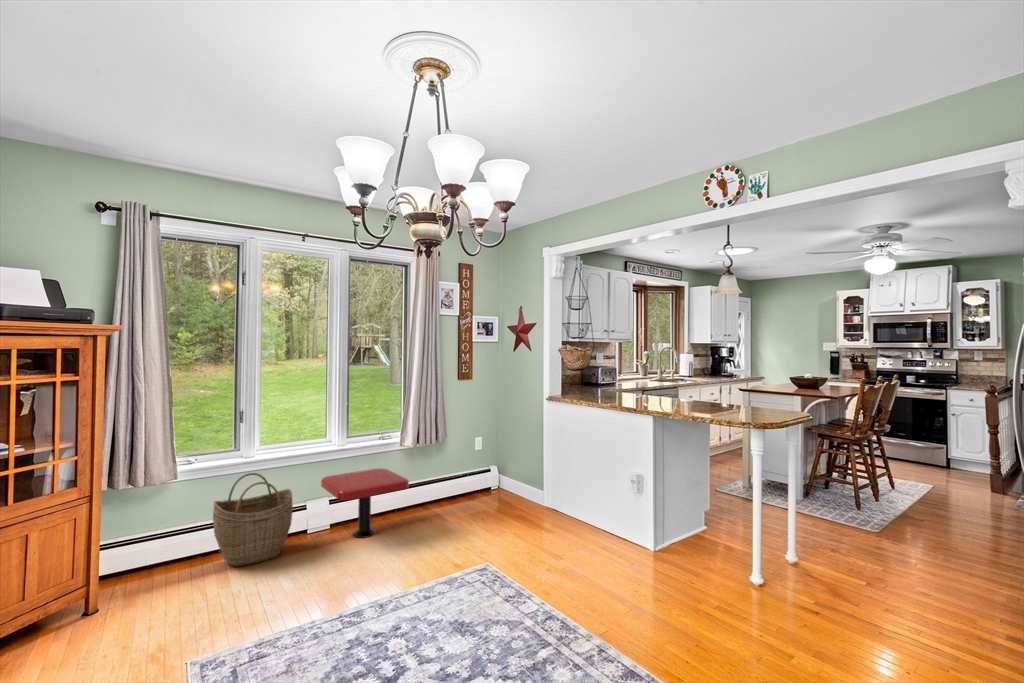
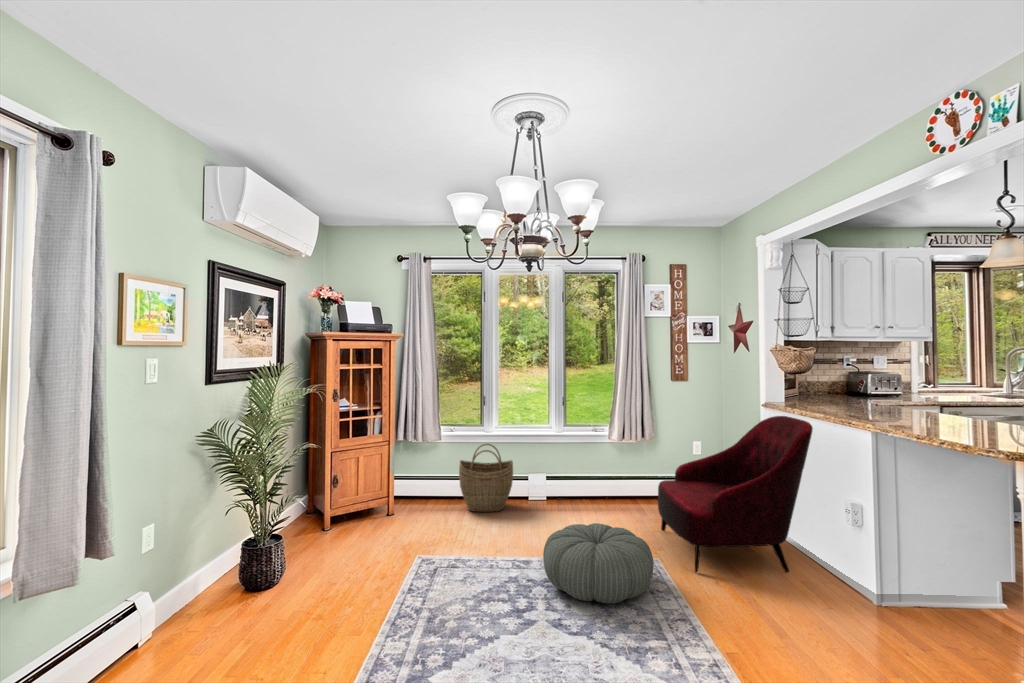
armchair: none [469,409,602,569] -> present [658,416,813,573]
pedestal table: present [321,468,409,538] -> none [539,456,606,513]
pouf: none [390,543,511,636] -> present [543,523,654,603]

